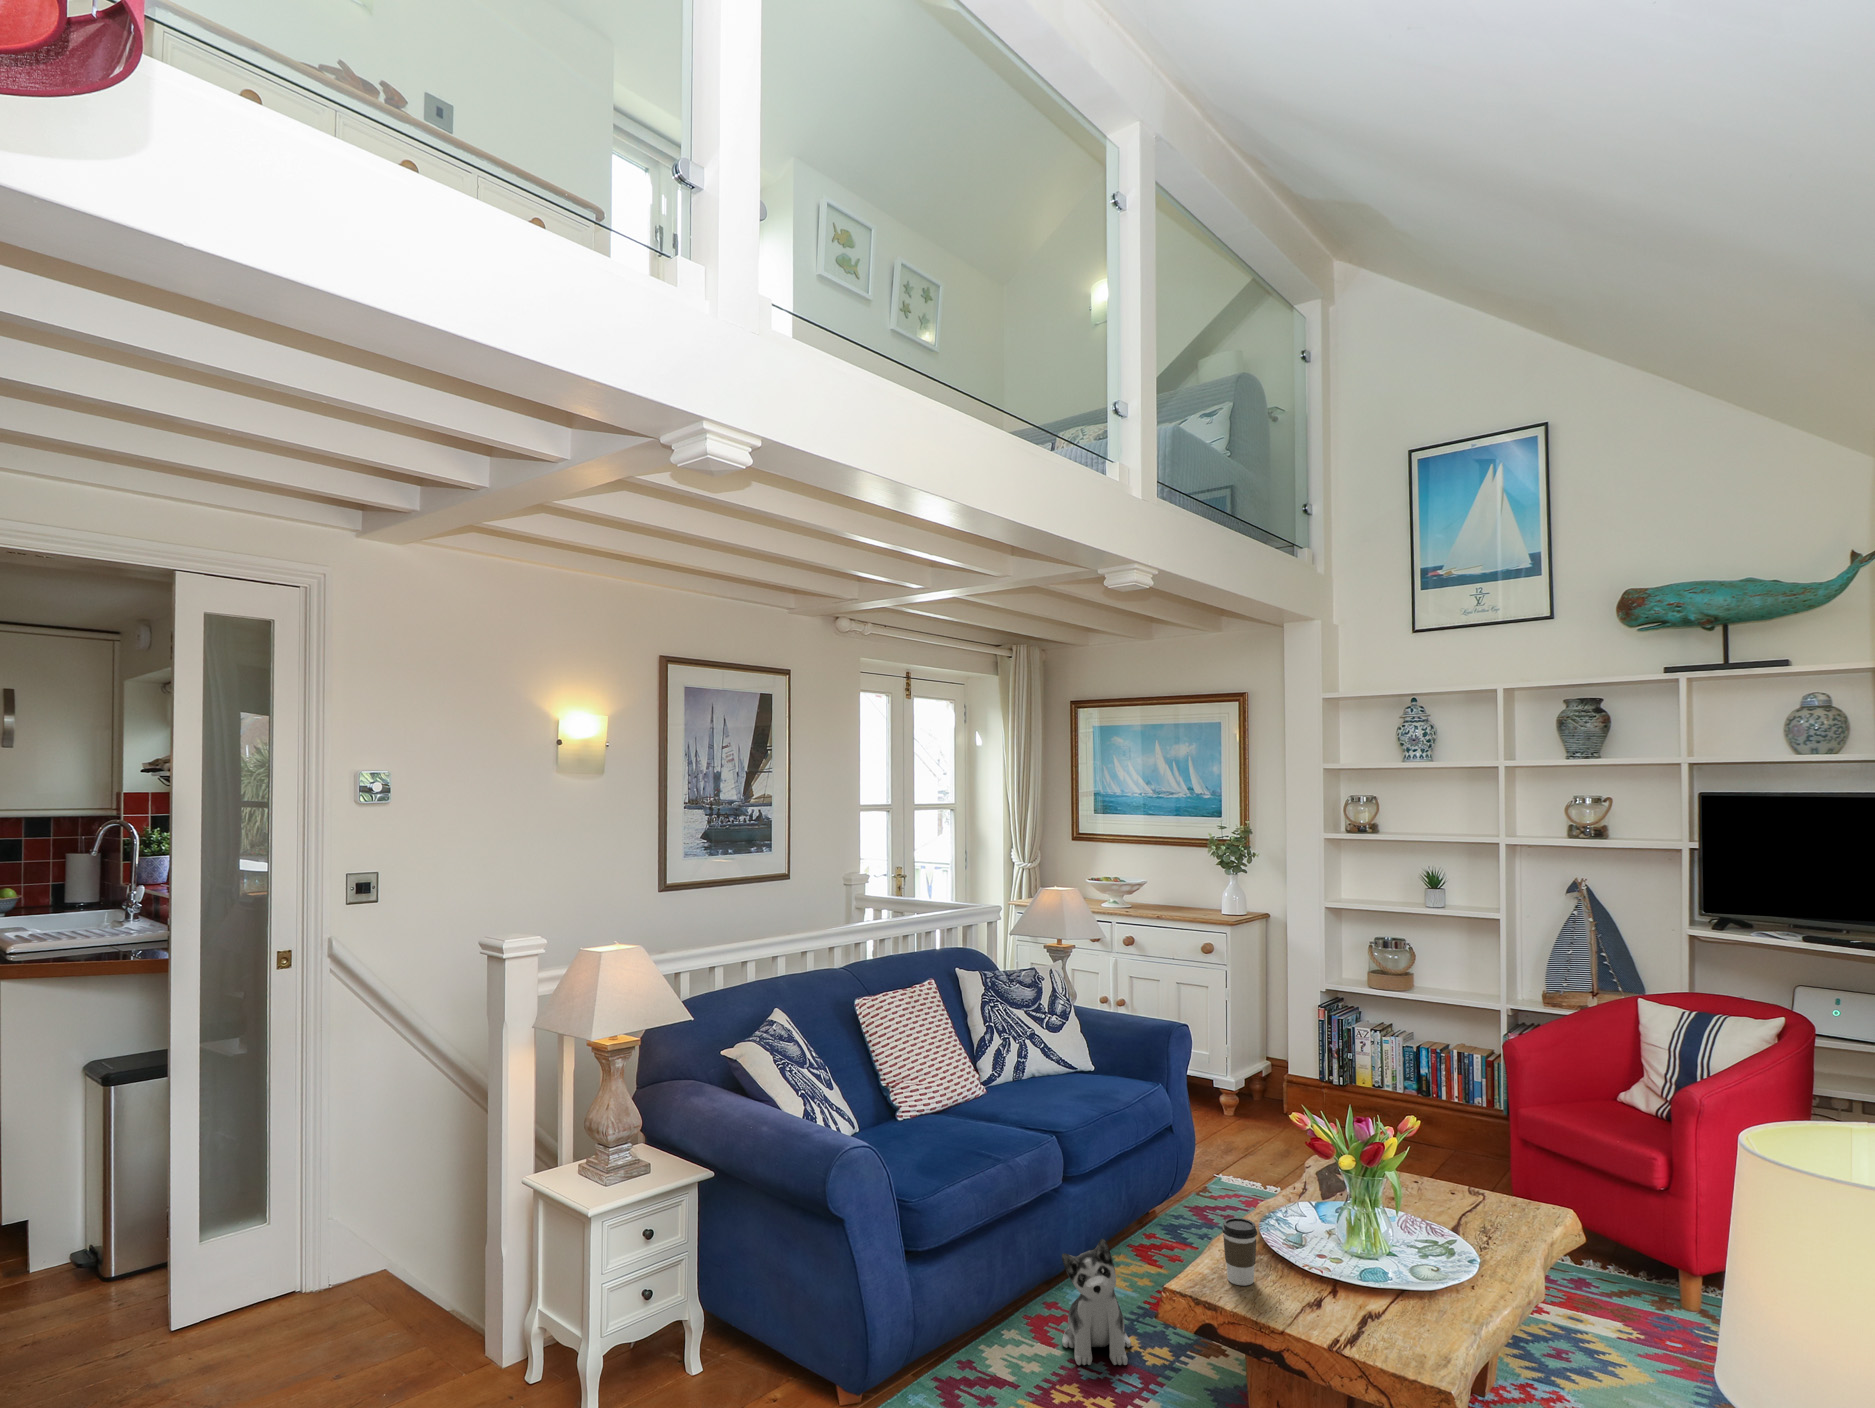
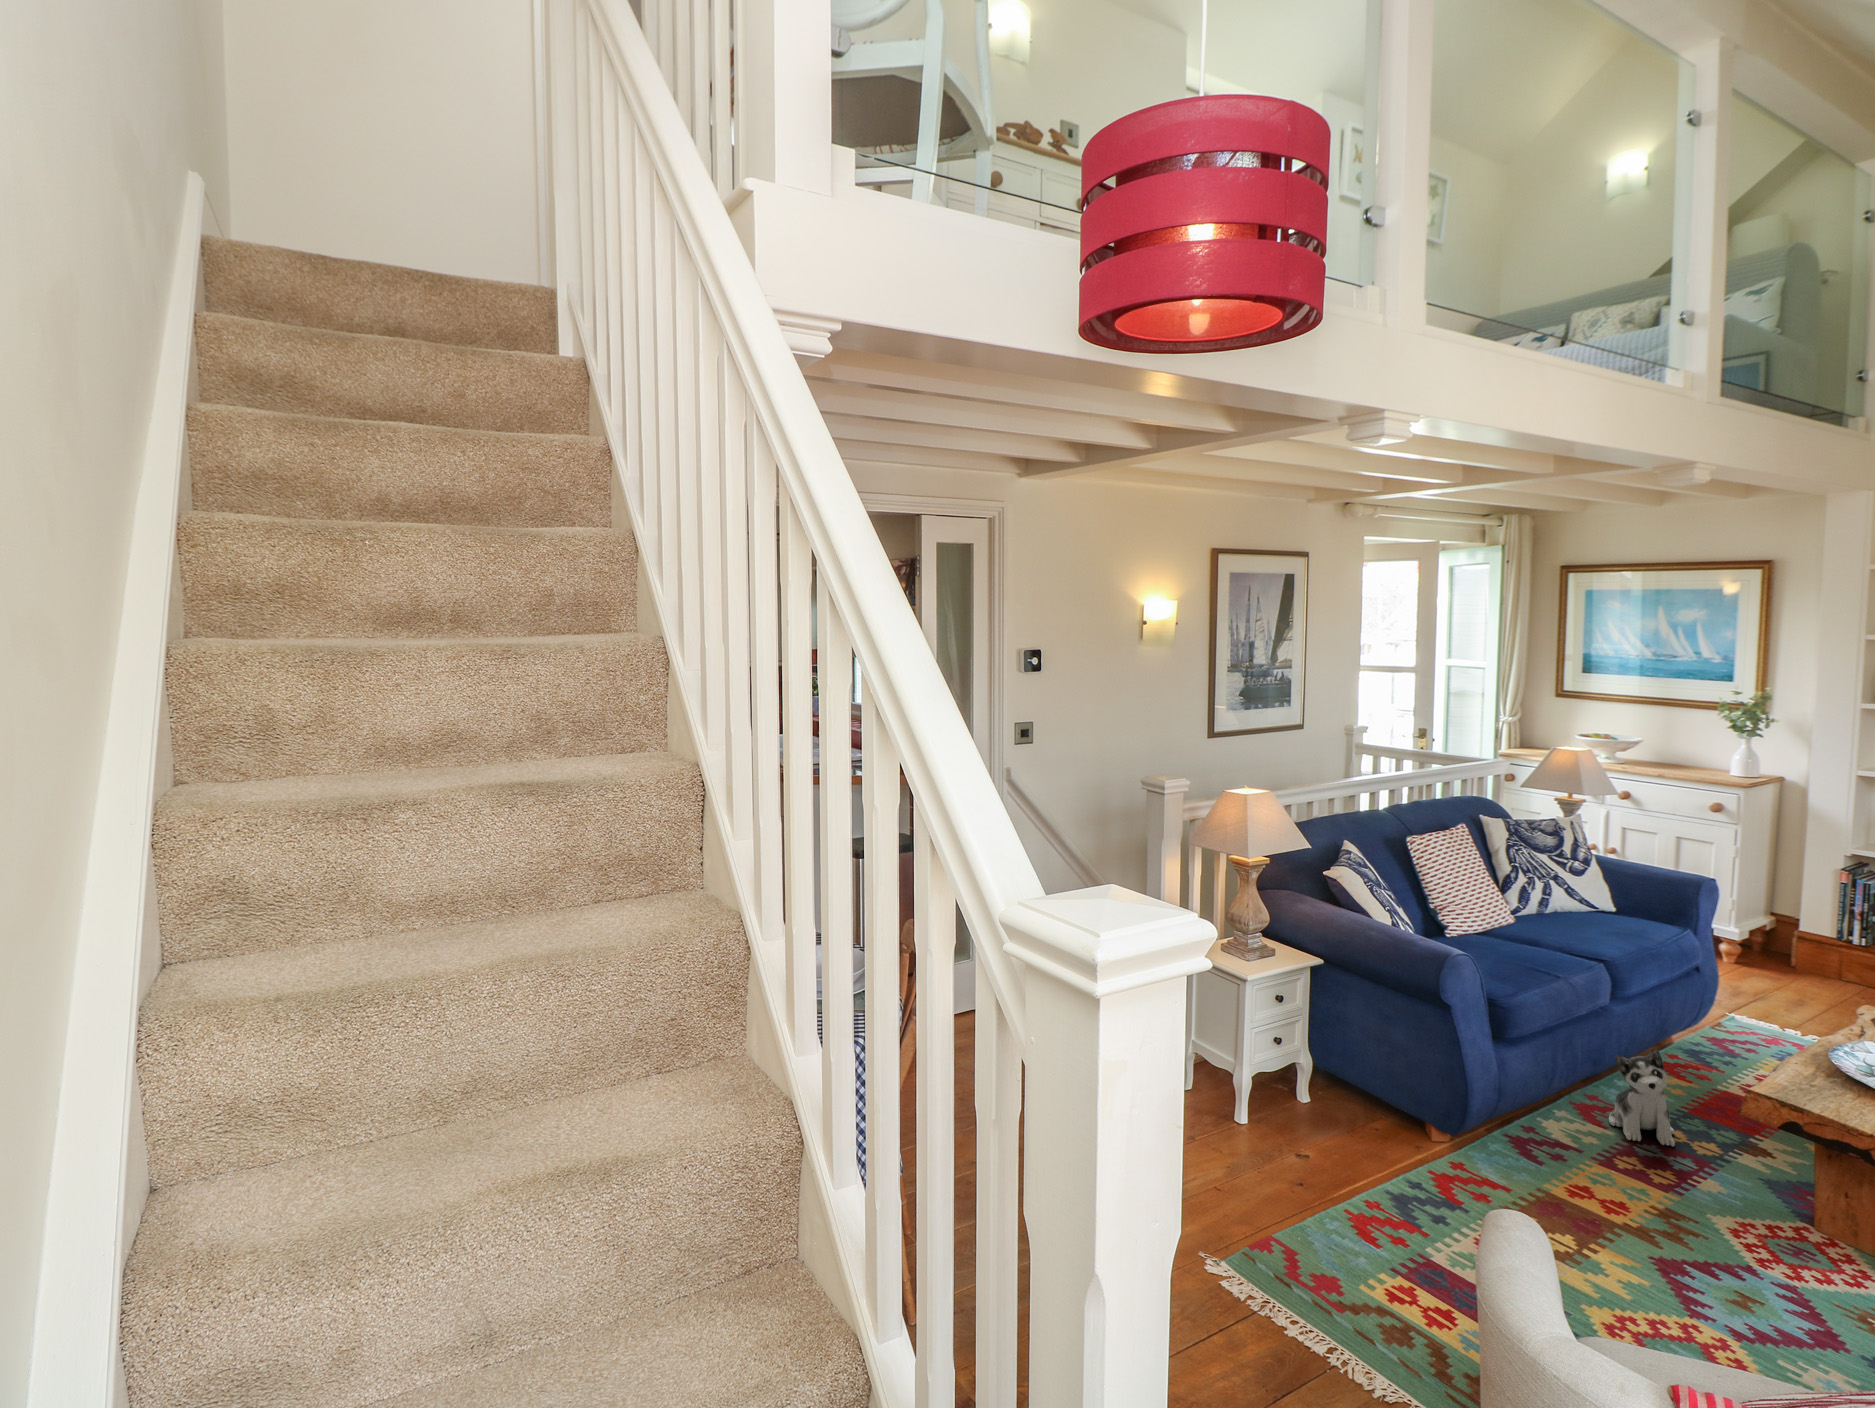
coffee cup: present [1222,1218,1257,1286] -> none [1807,1047,1844,1100]

